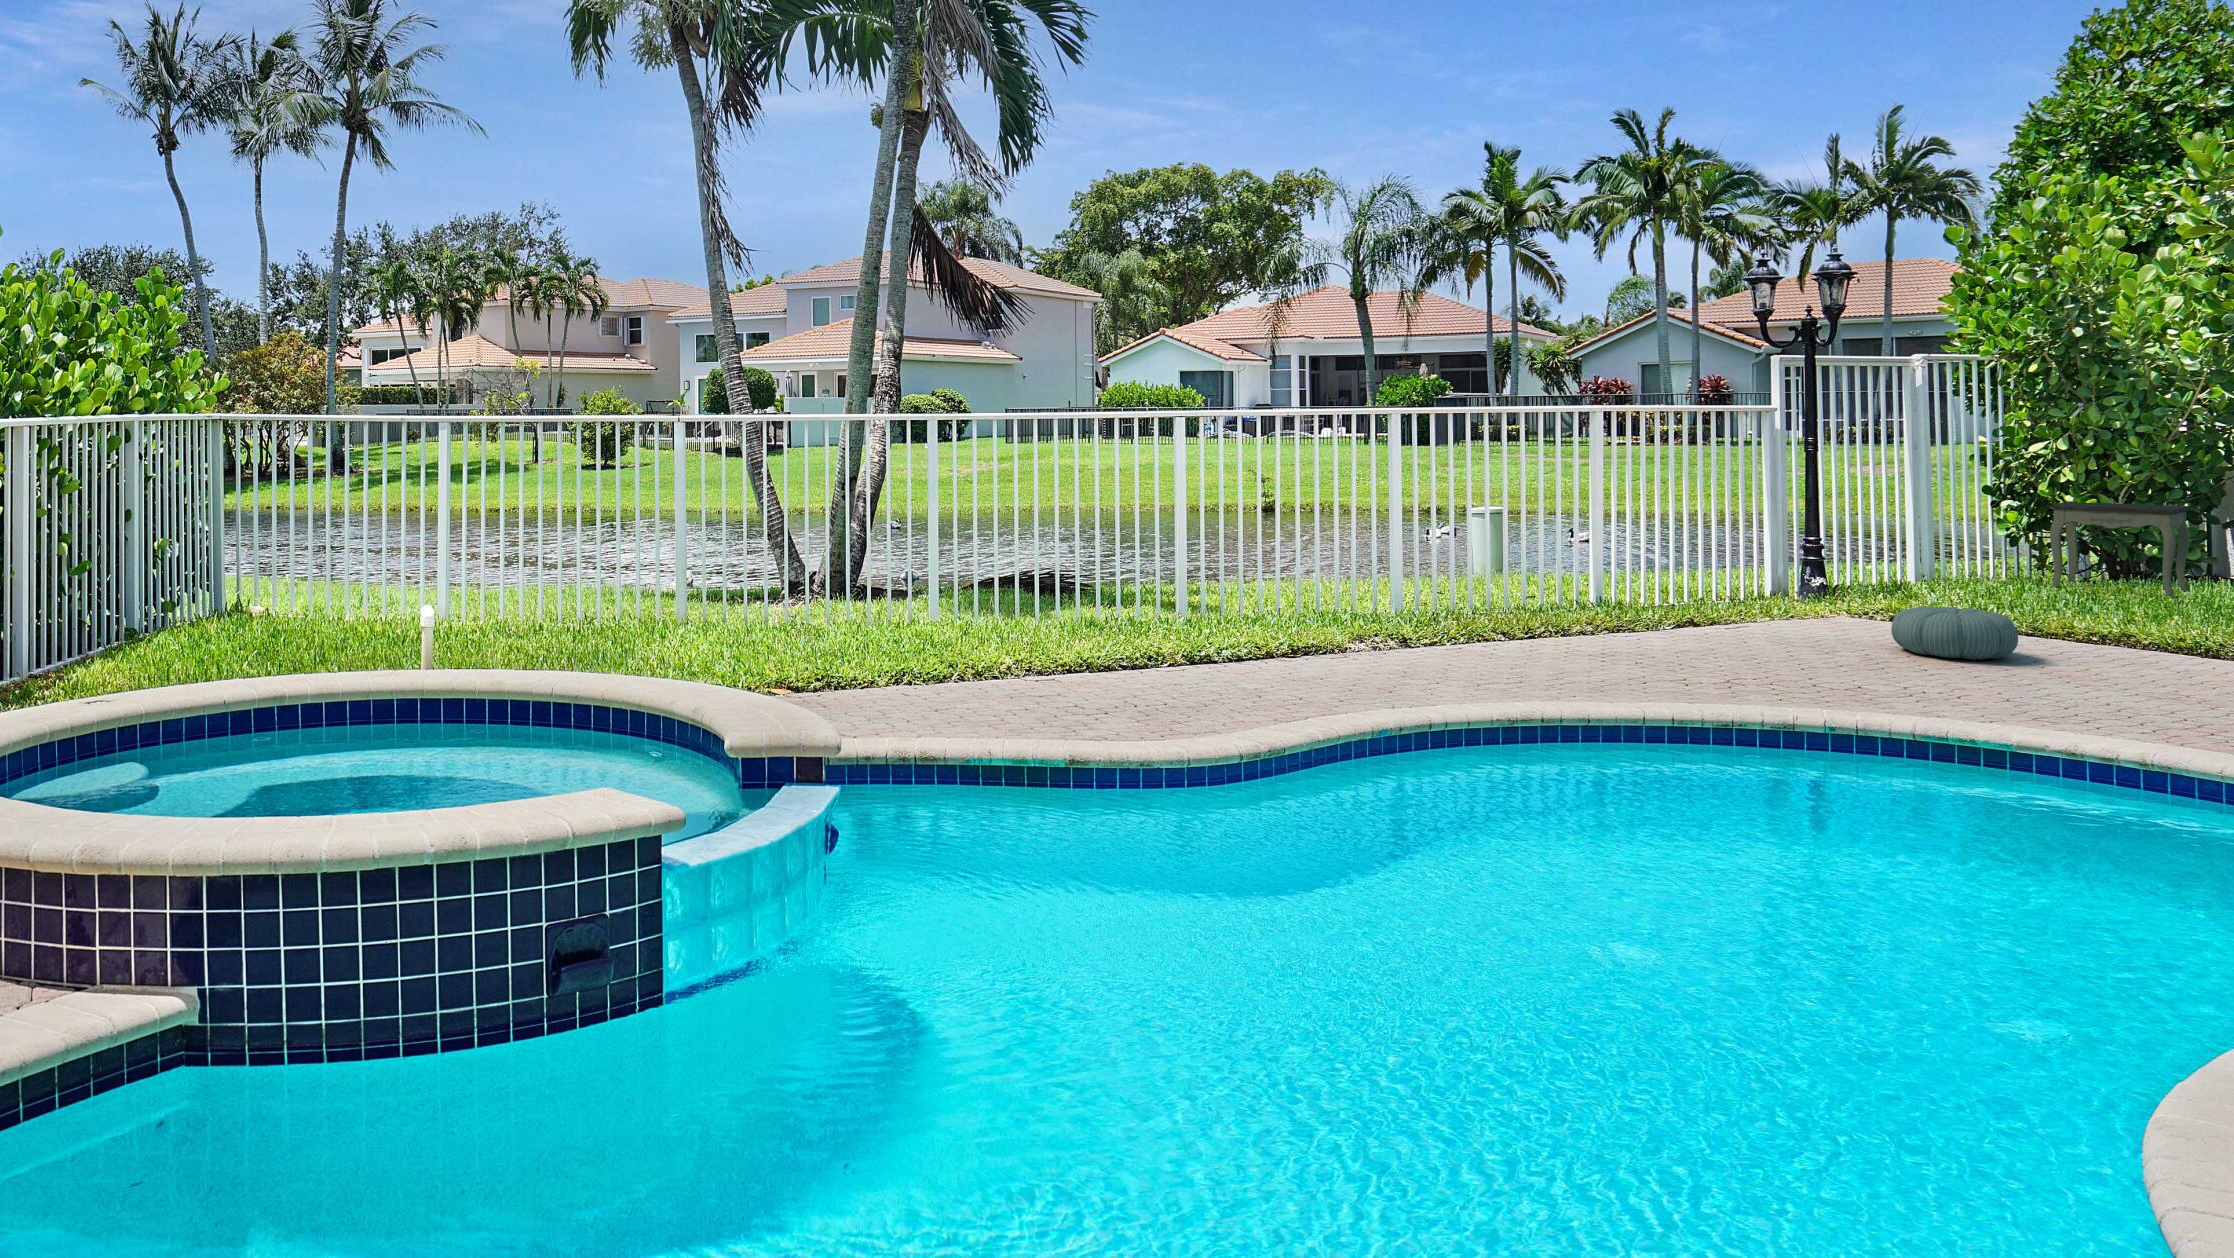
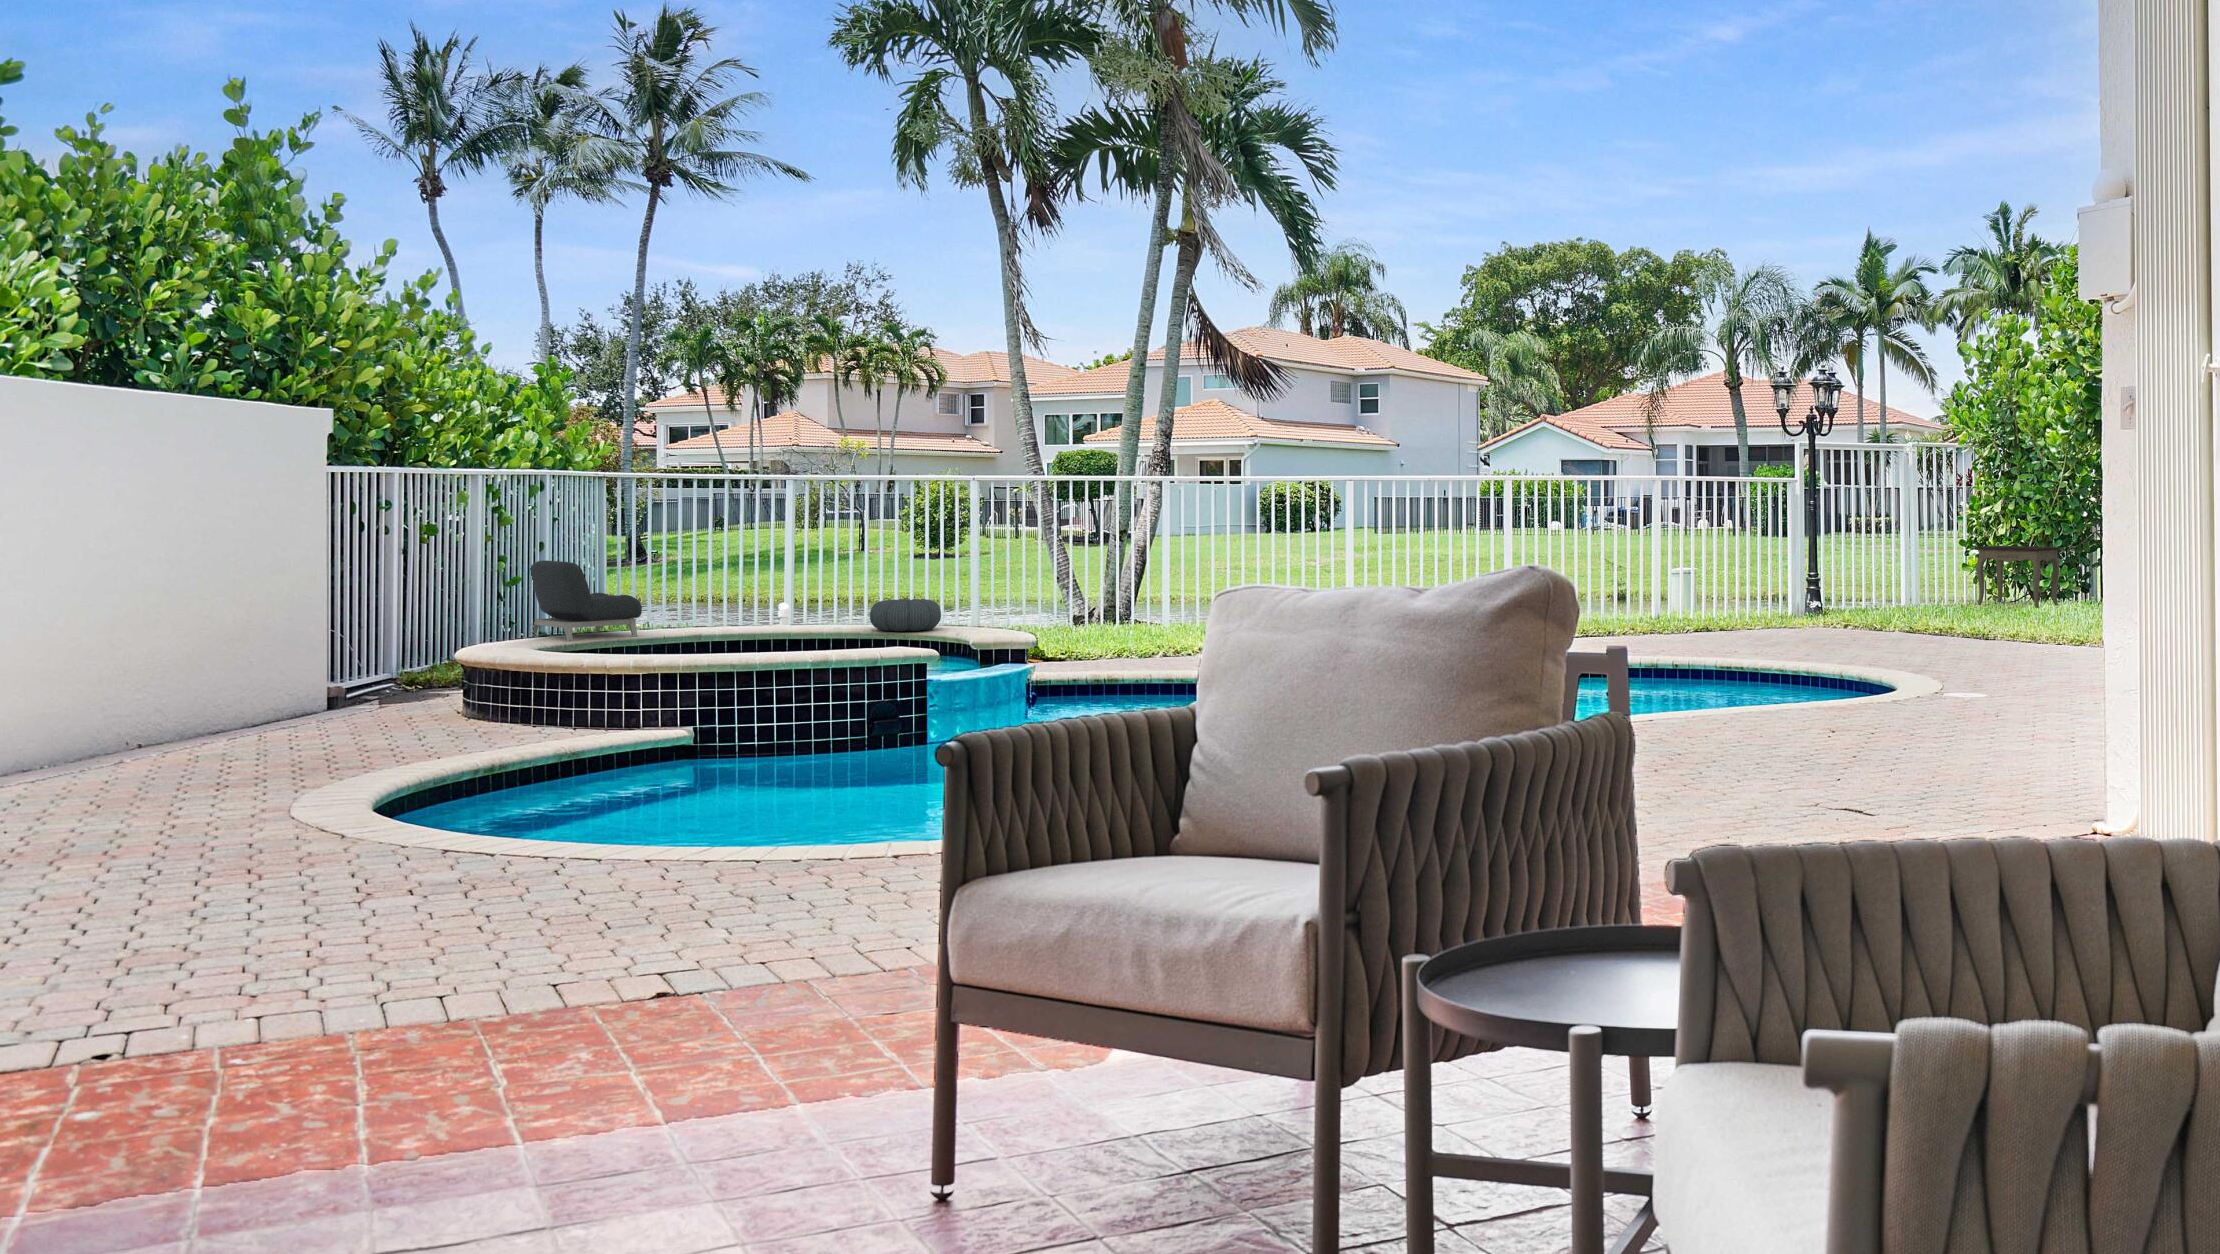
armchair: none [101,546,245,660] -> present [530,560,642,640]
pouf: present [1891,606,2018,660] -> present [870,599,941,631]

